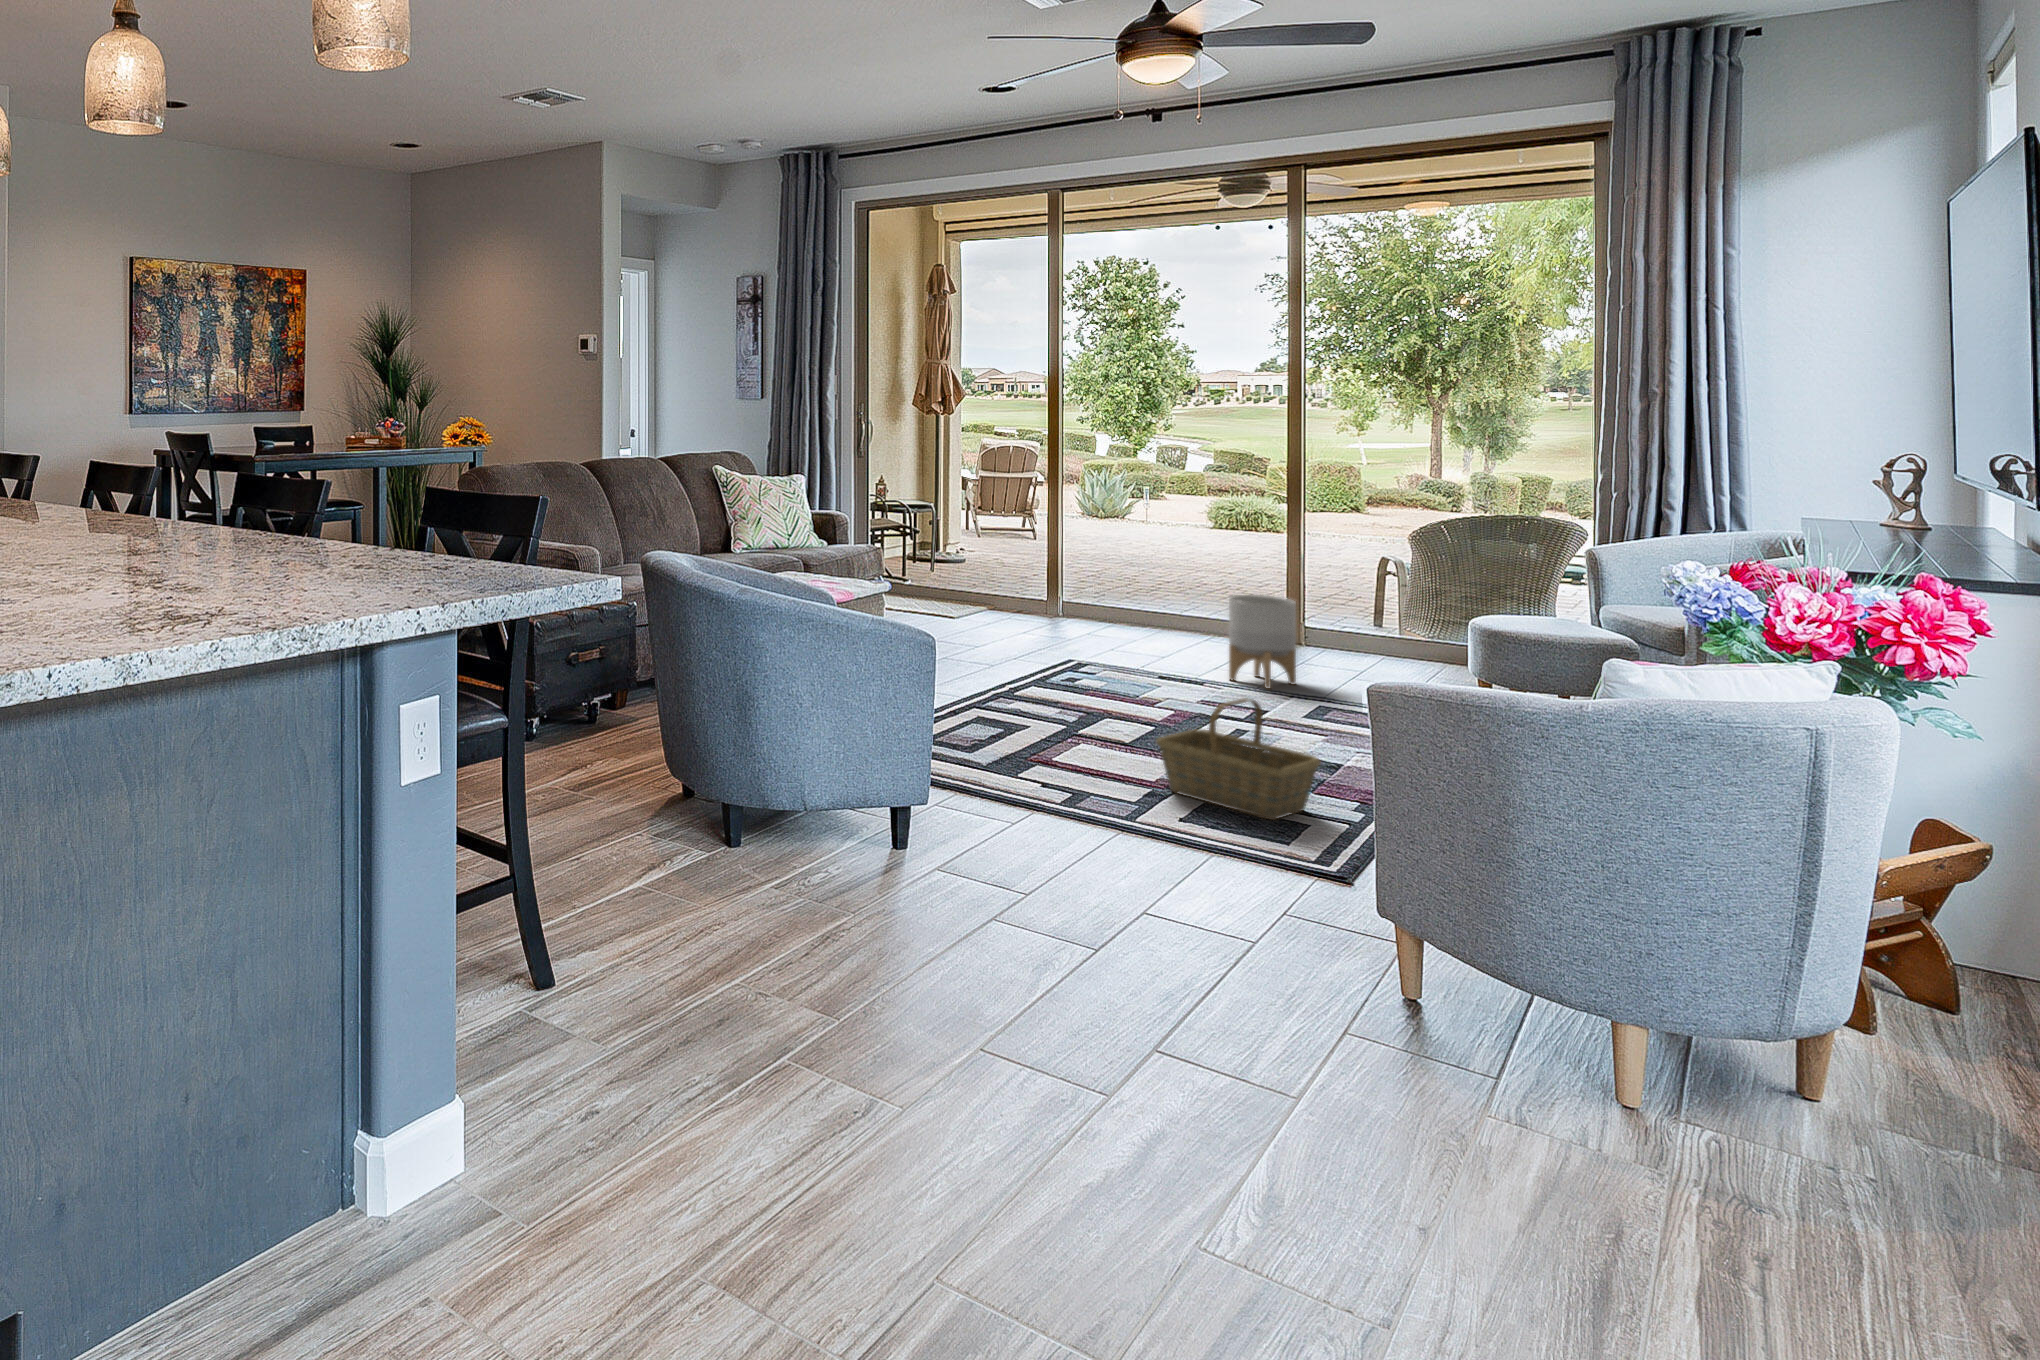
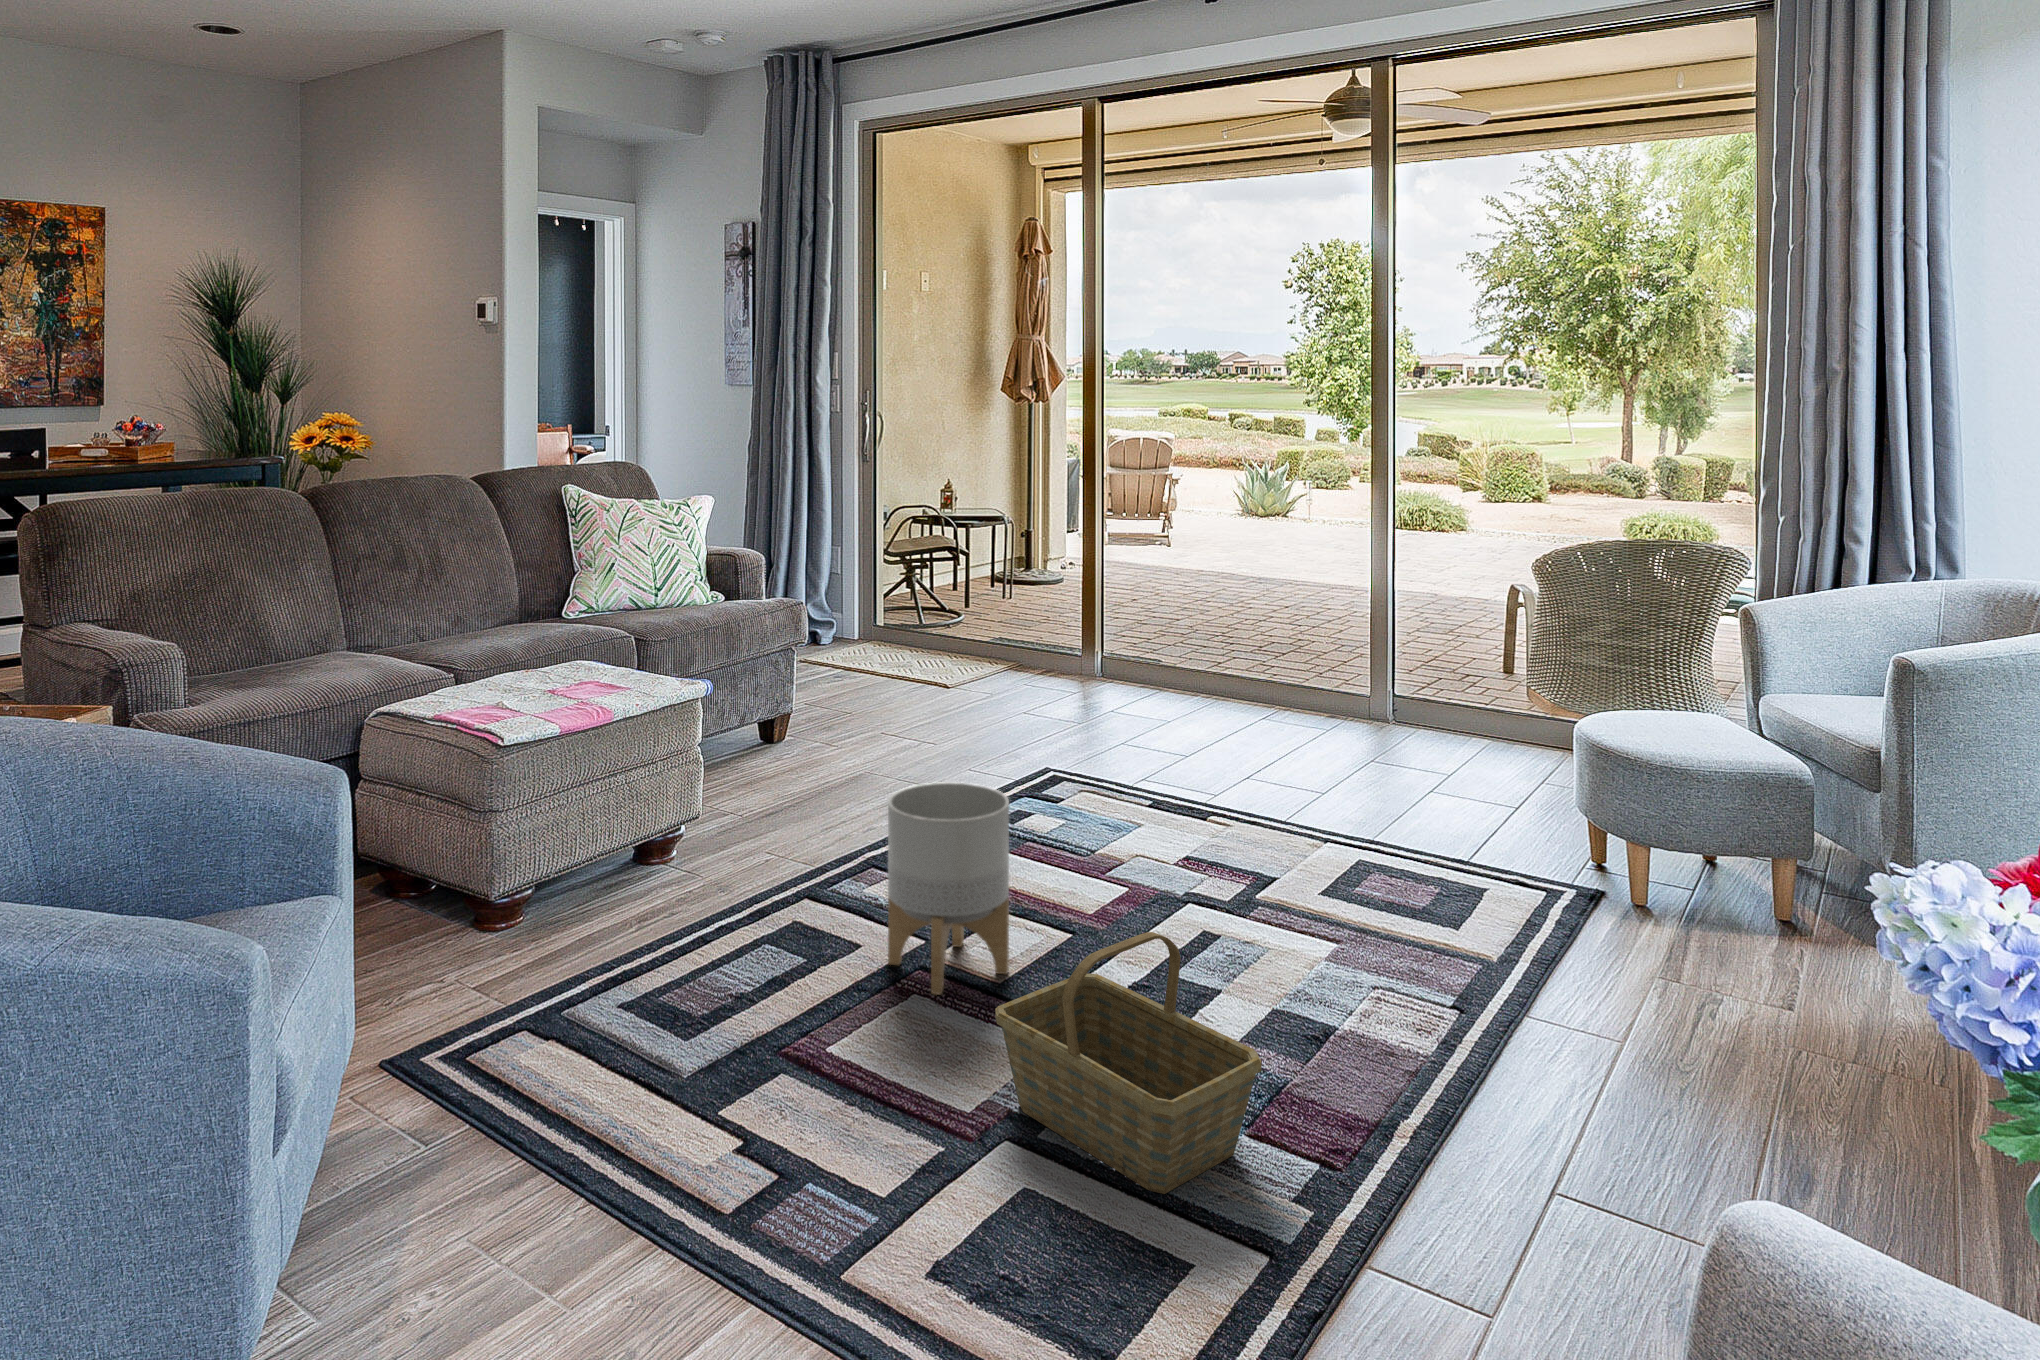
planter: present [1229,595,1296,689] -> present [888,782,1009,995]

